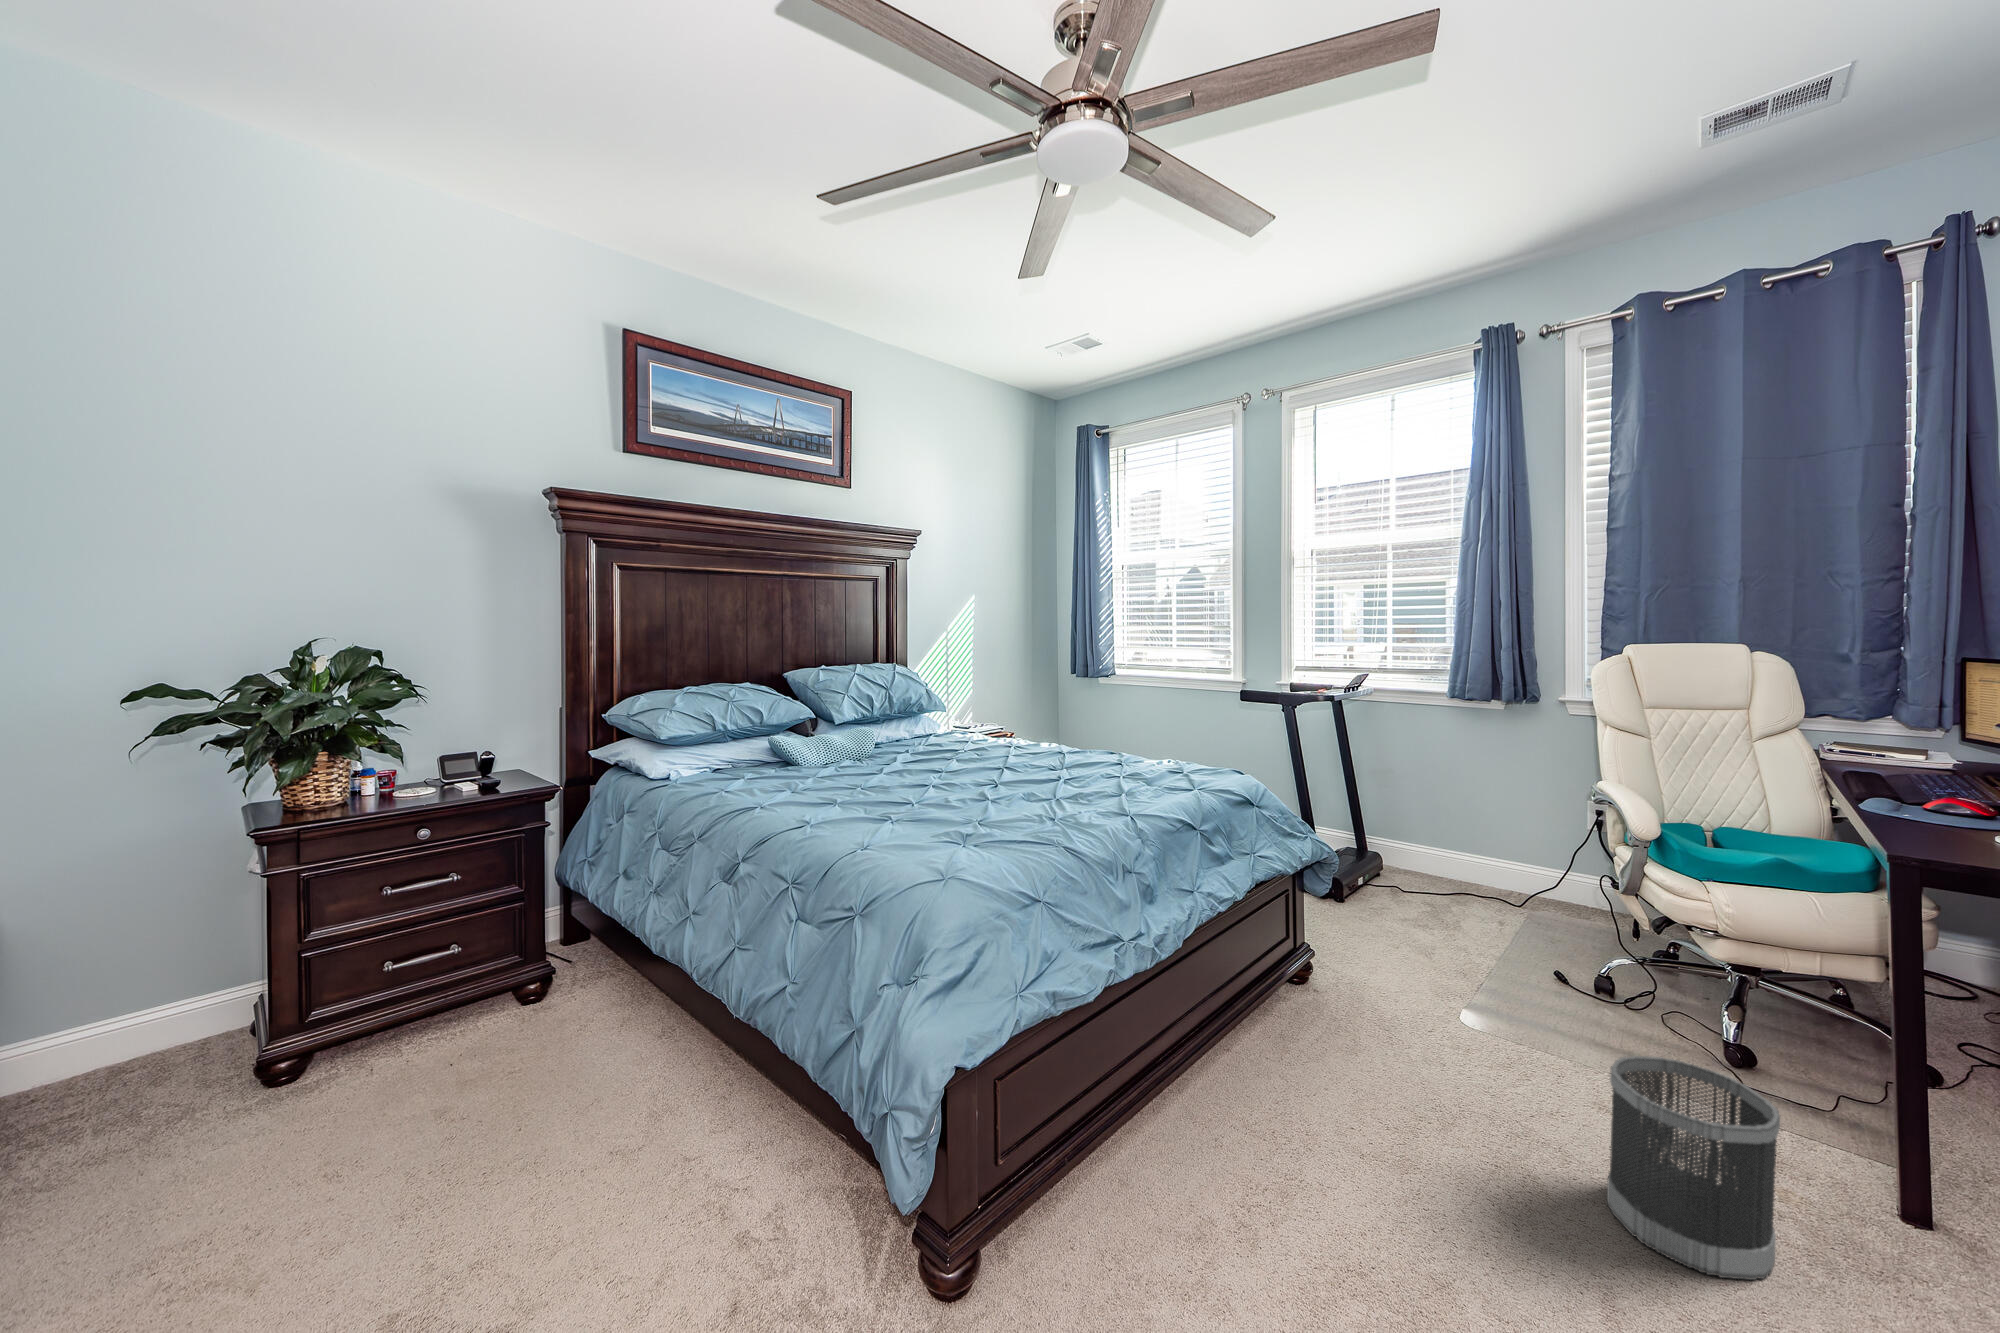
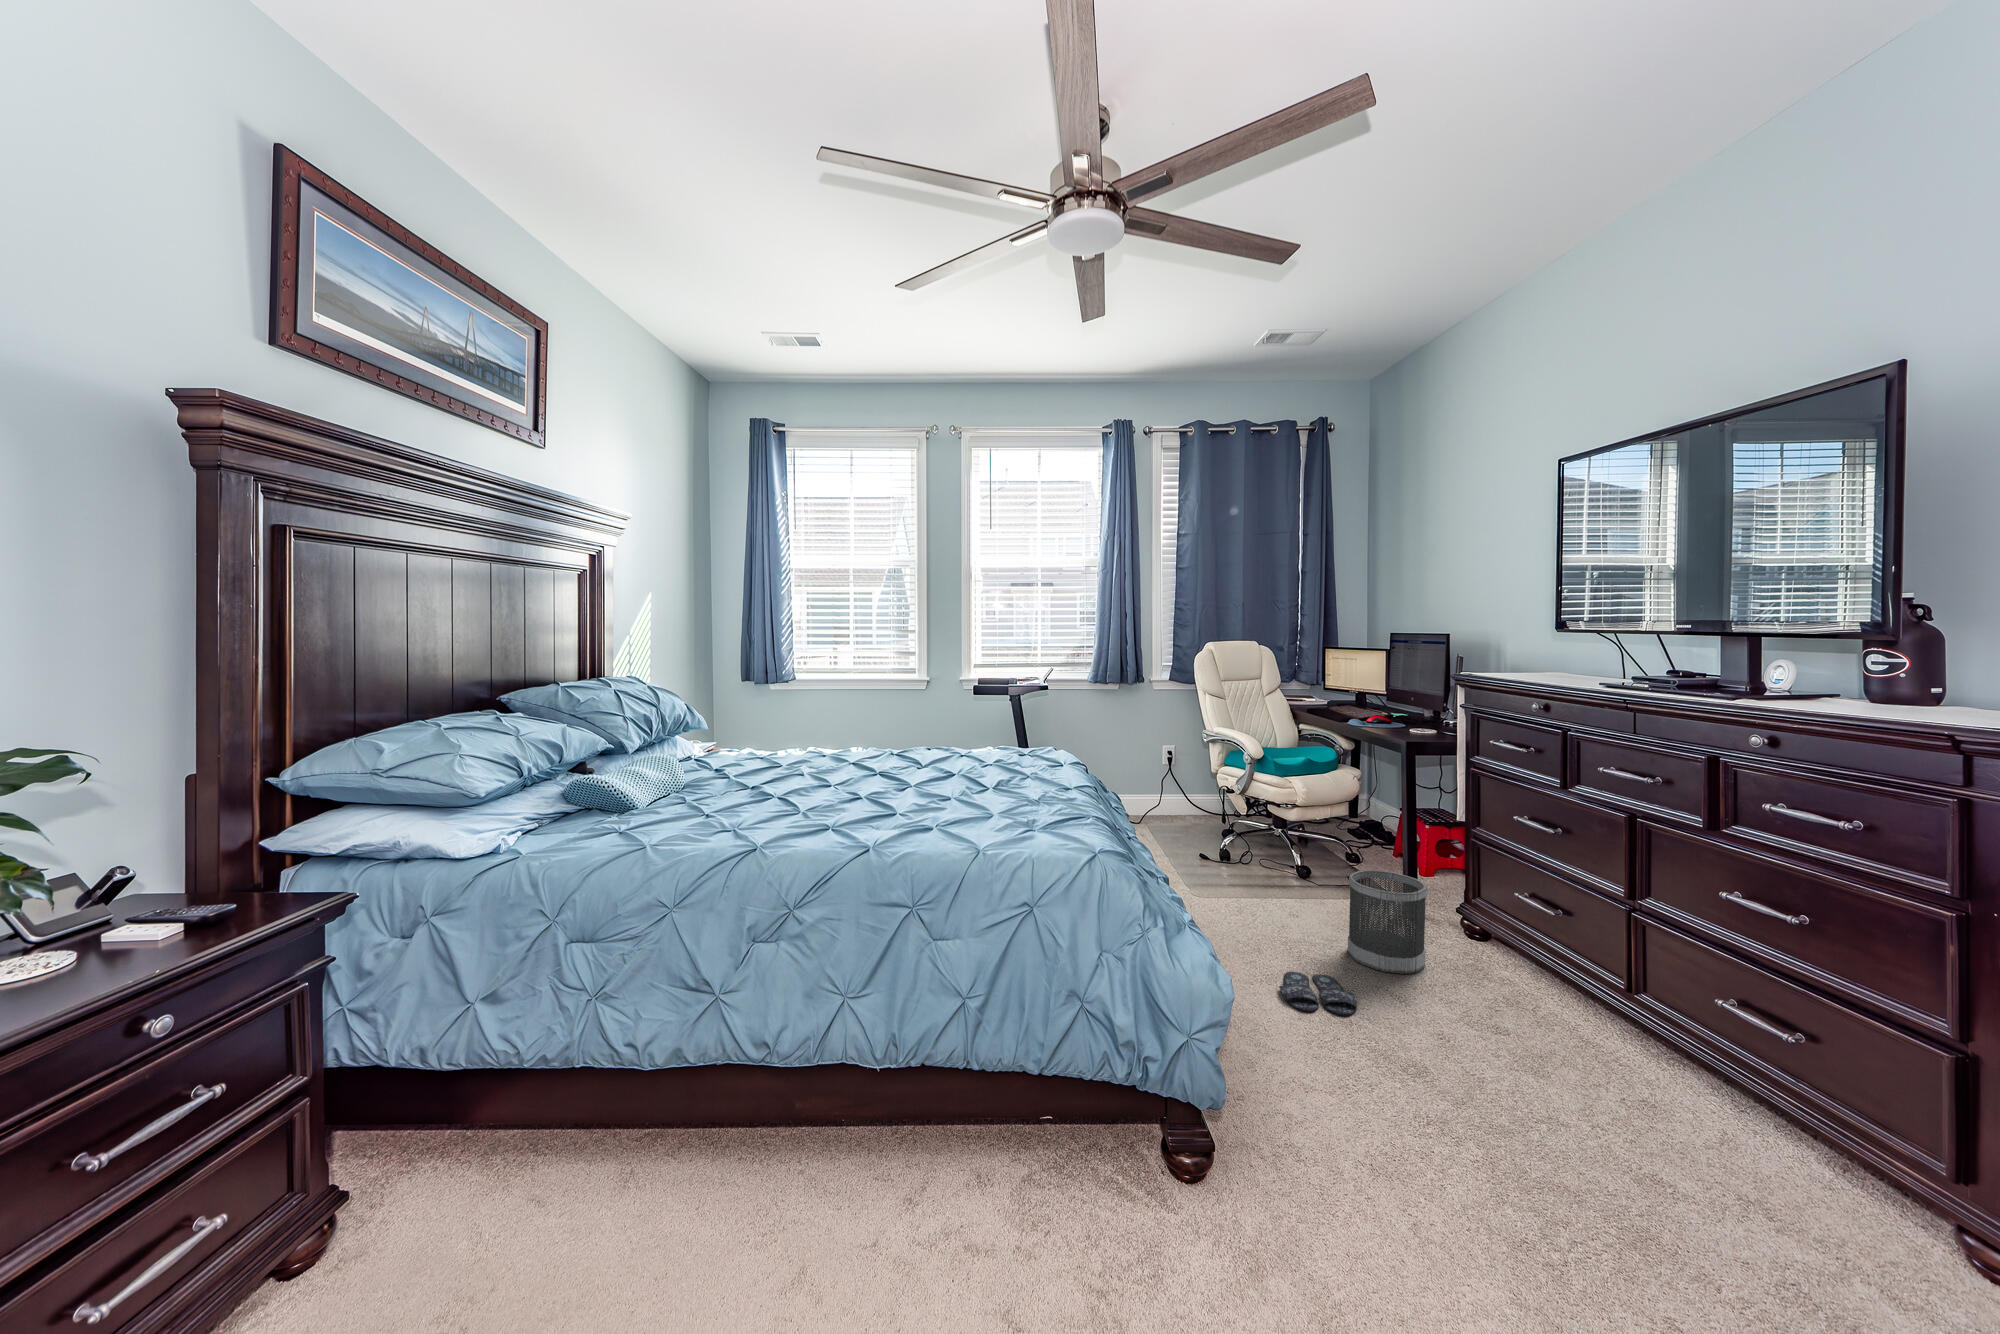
slippers: none [1378,1162,1517,1260] -> present [1279,972,1357,1016]

